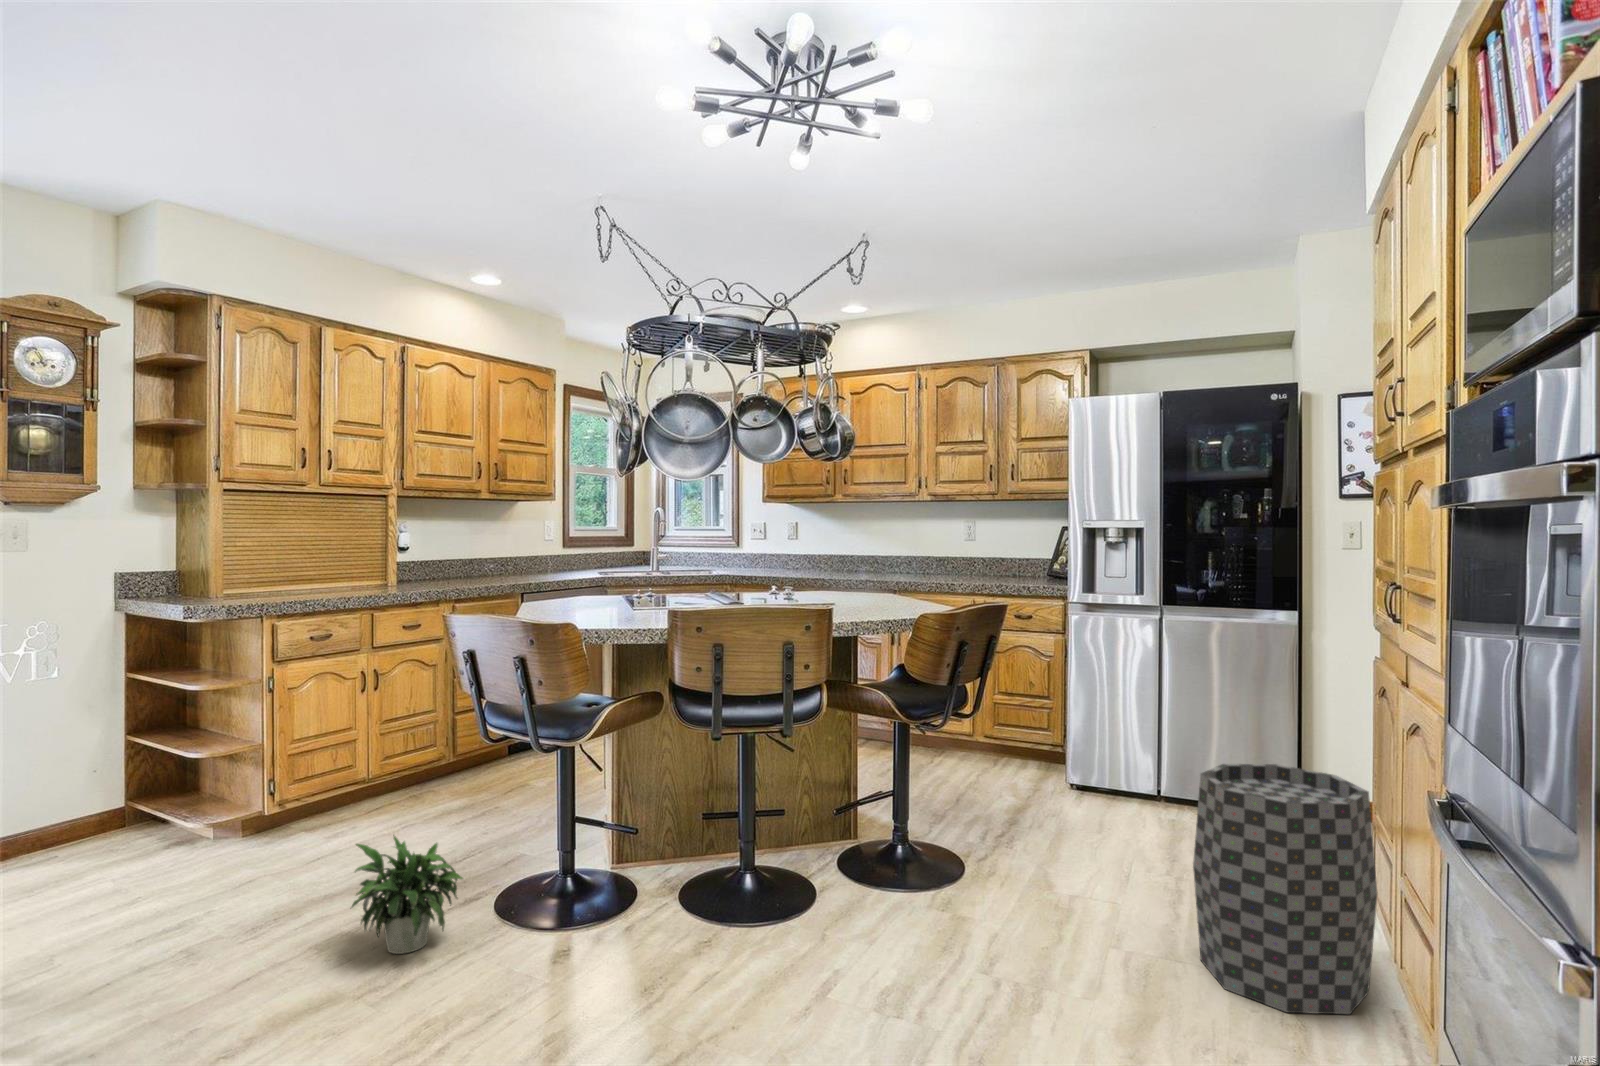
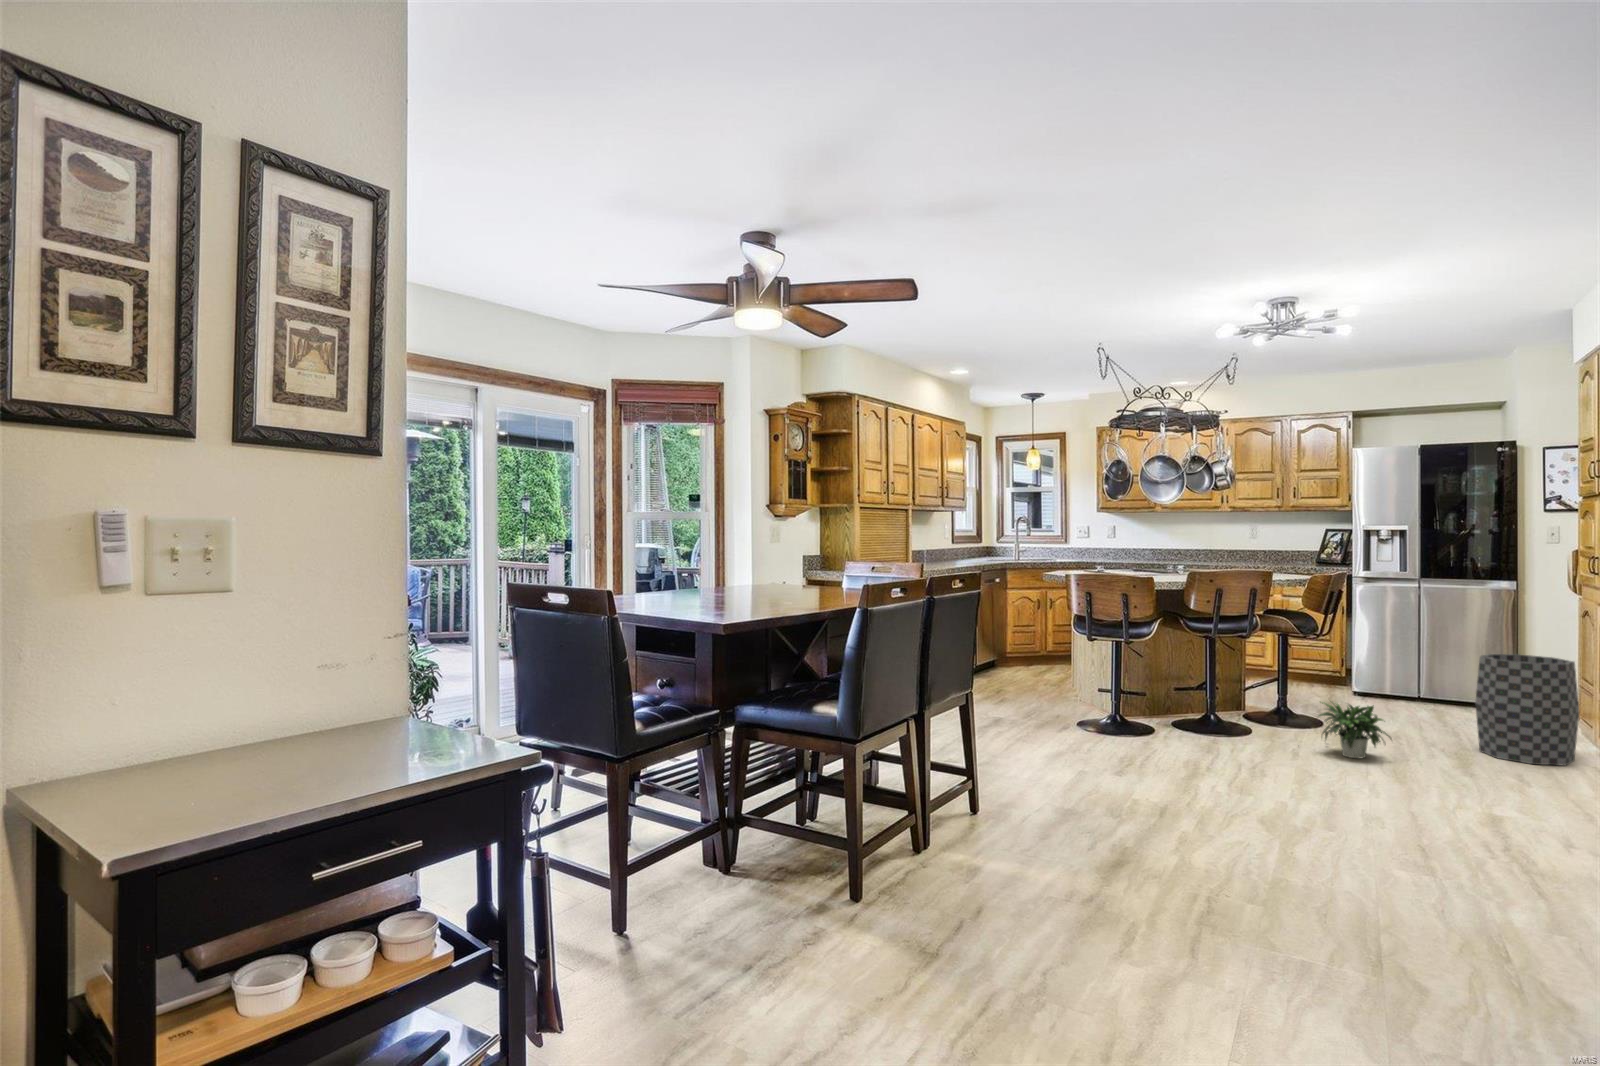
potted plant: present [352,835,463,954] -> present [1319,703,1391,758]

